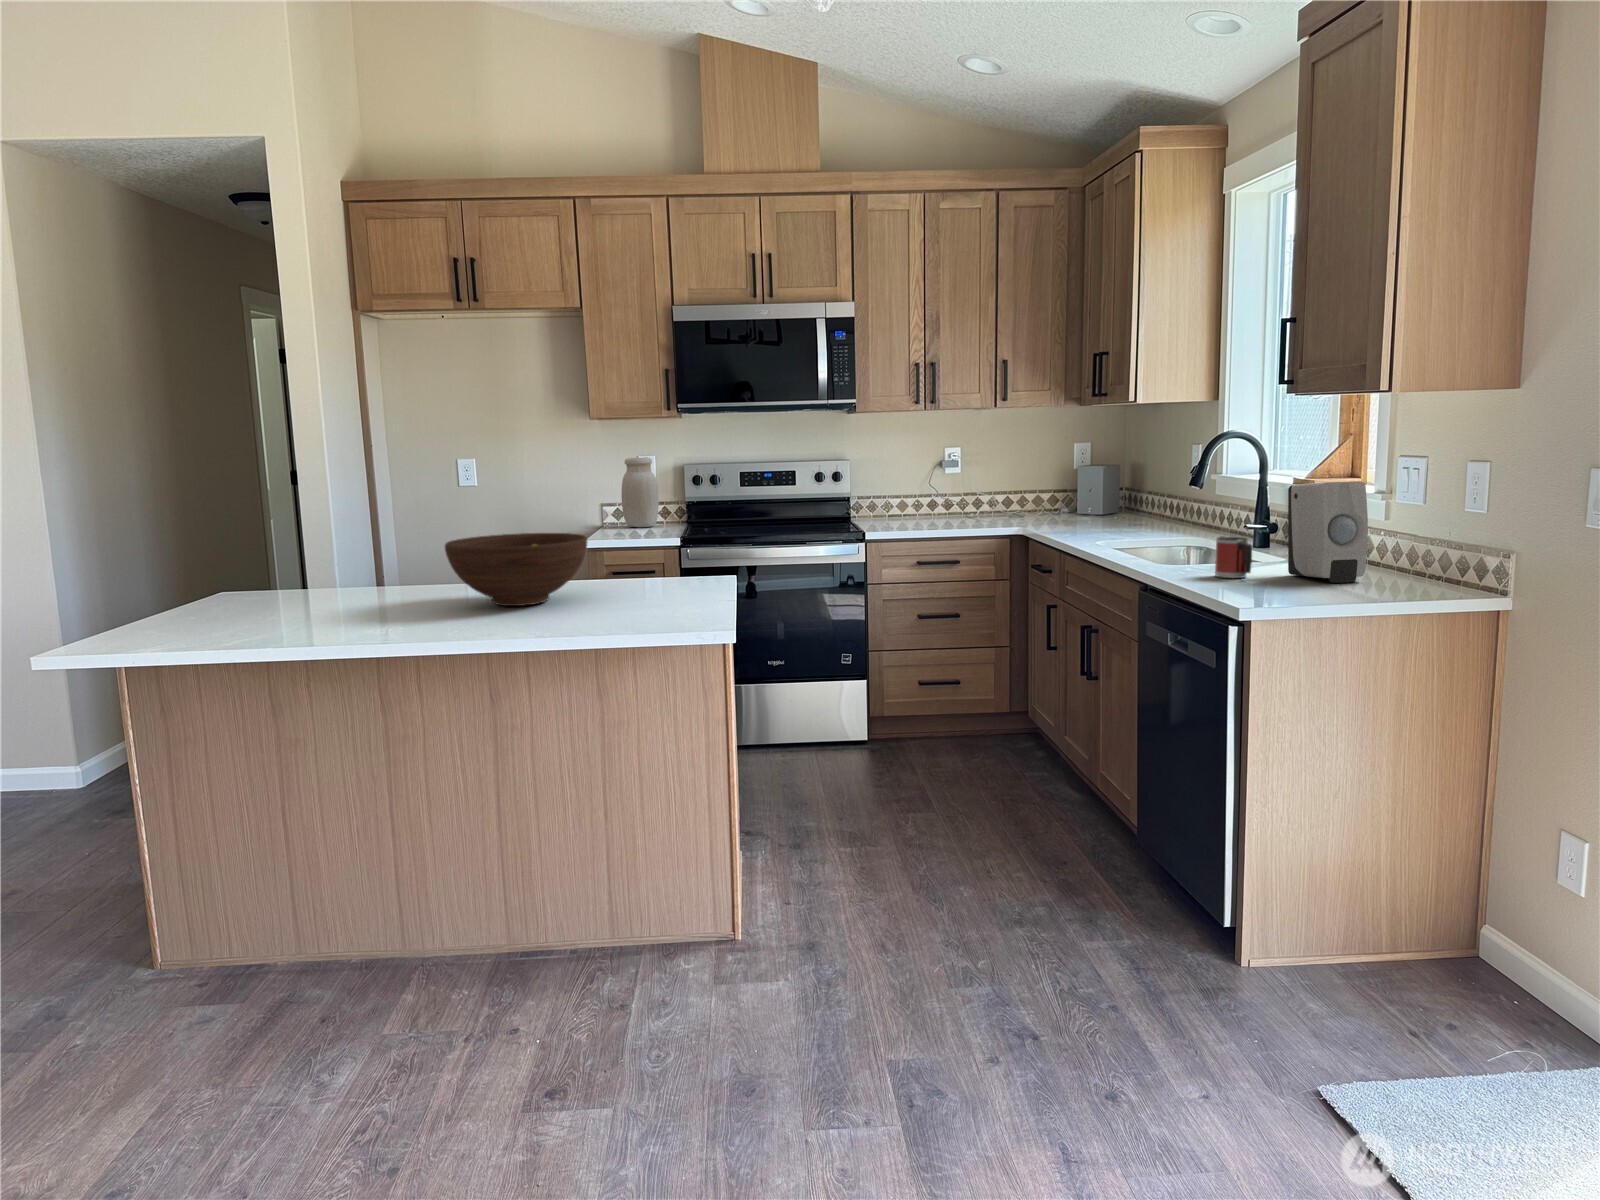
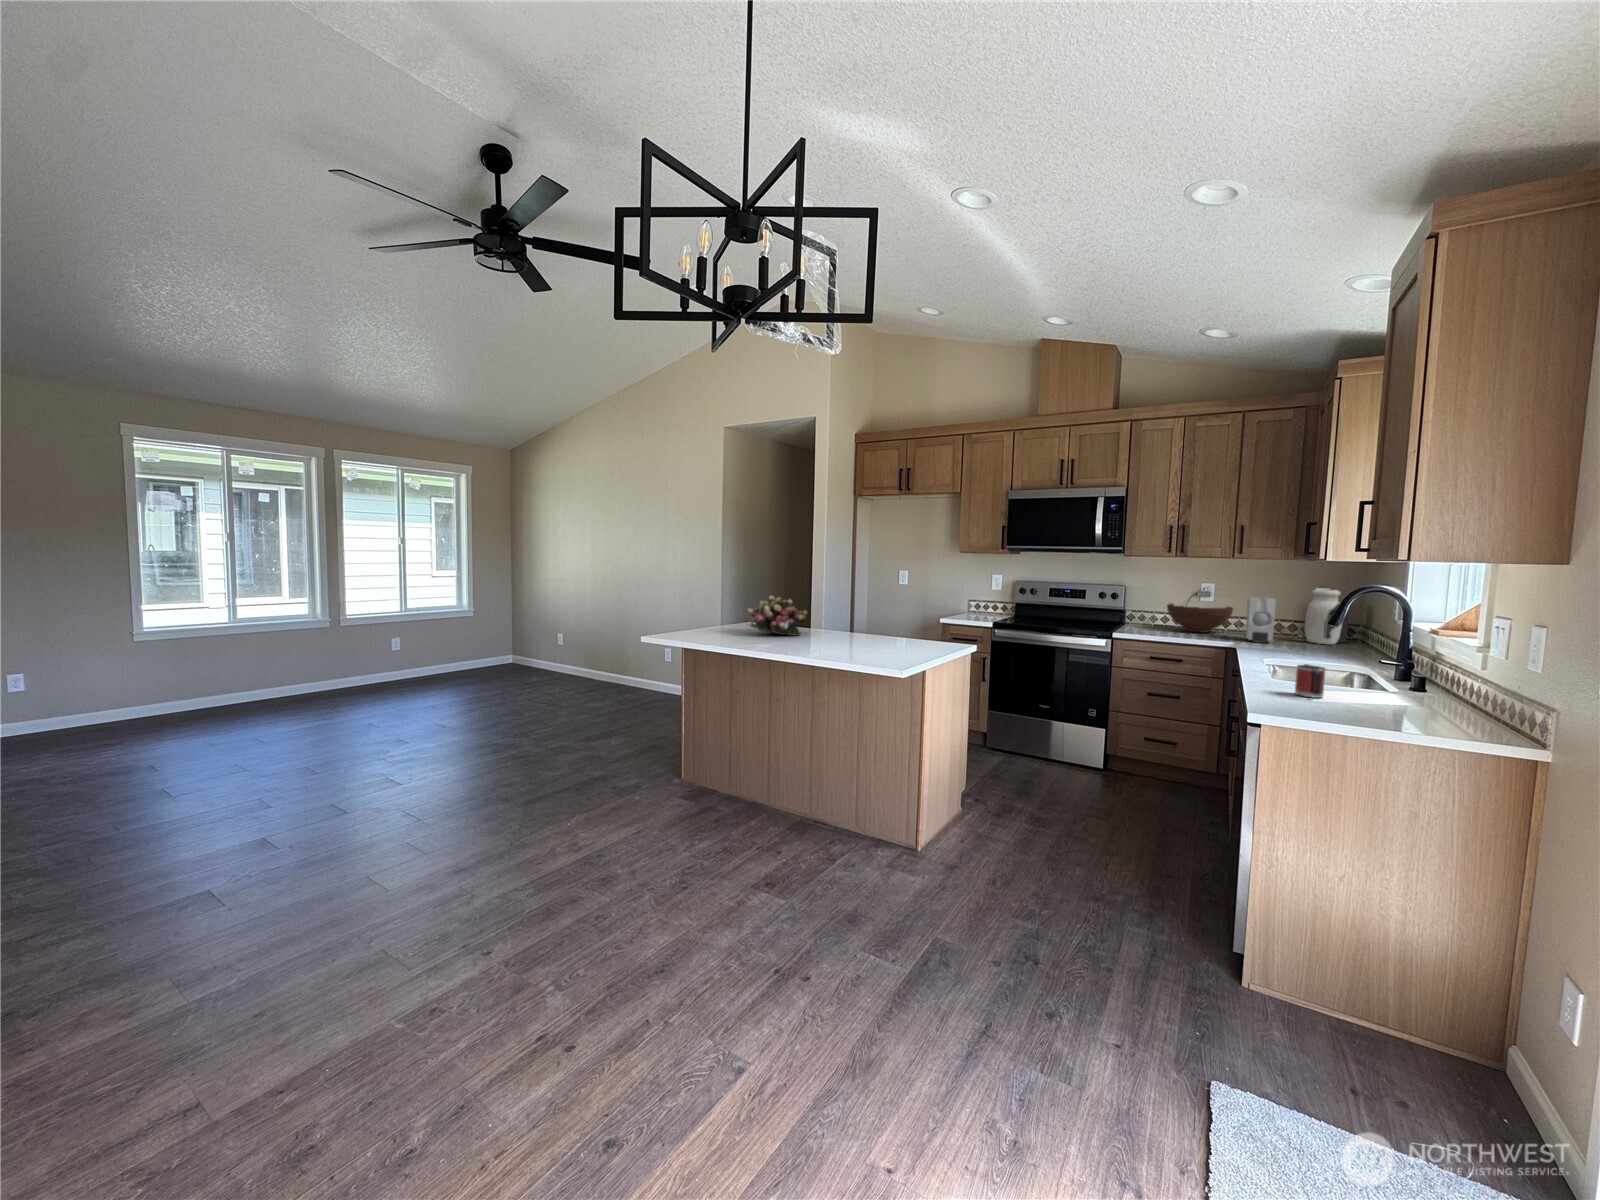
jar: present [622,457,659,527] -> present [1305,589,1342,644]
soap dispenser: present [1288,481,1368,583] -> present [1245,597,1276,643]
flower arrangement: none [247,523,391,605] -> present [747,596,808,636]
fruit bowl: present [445,533,587,606] -> present [1167,604,1233,633]

